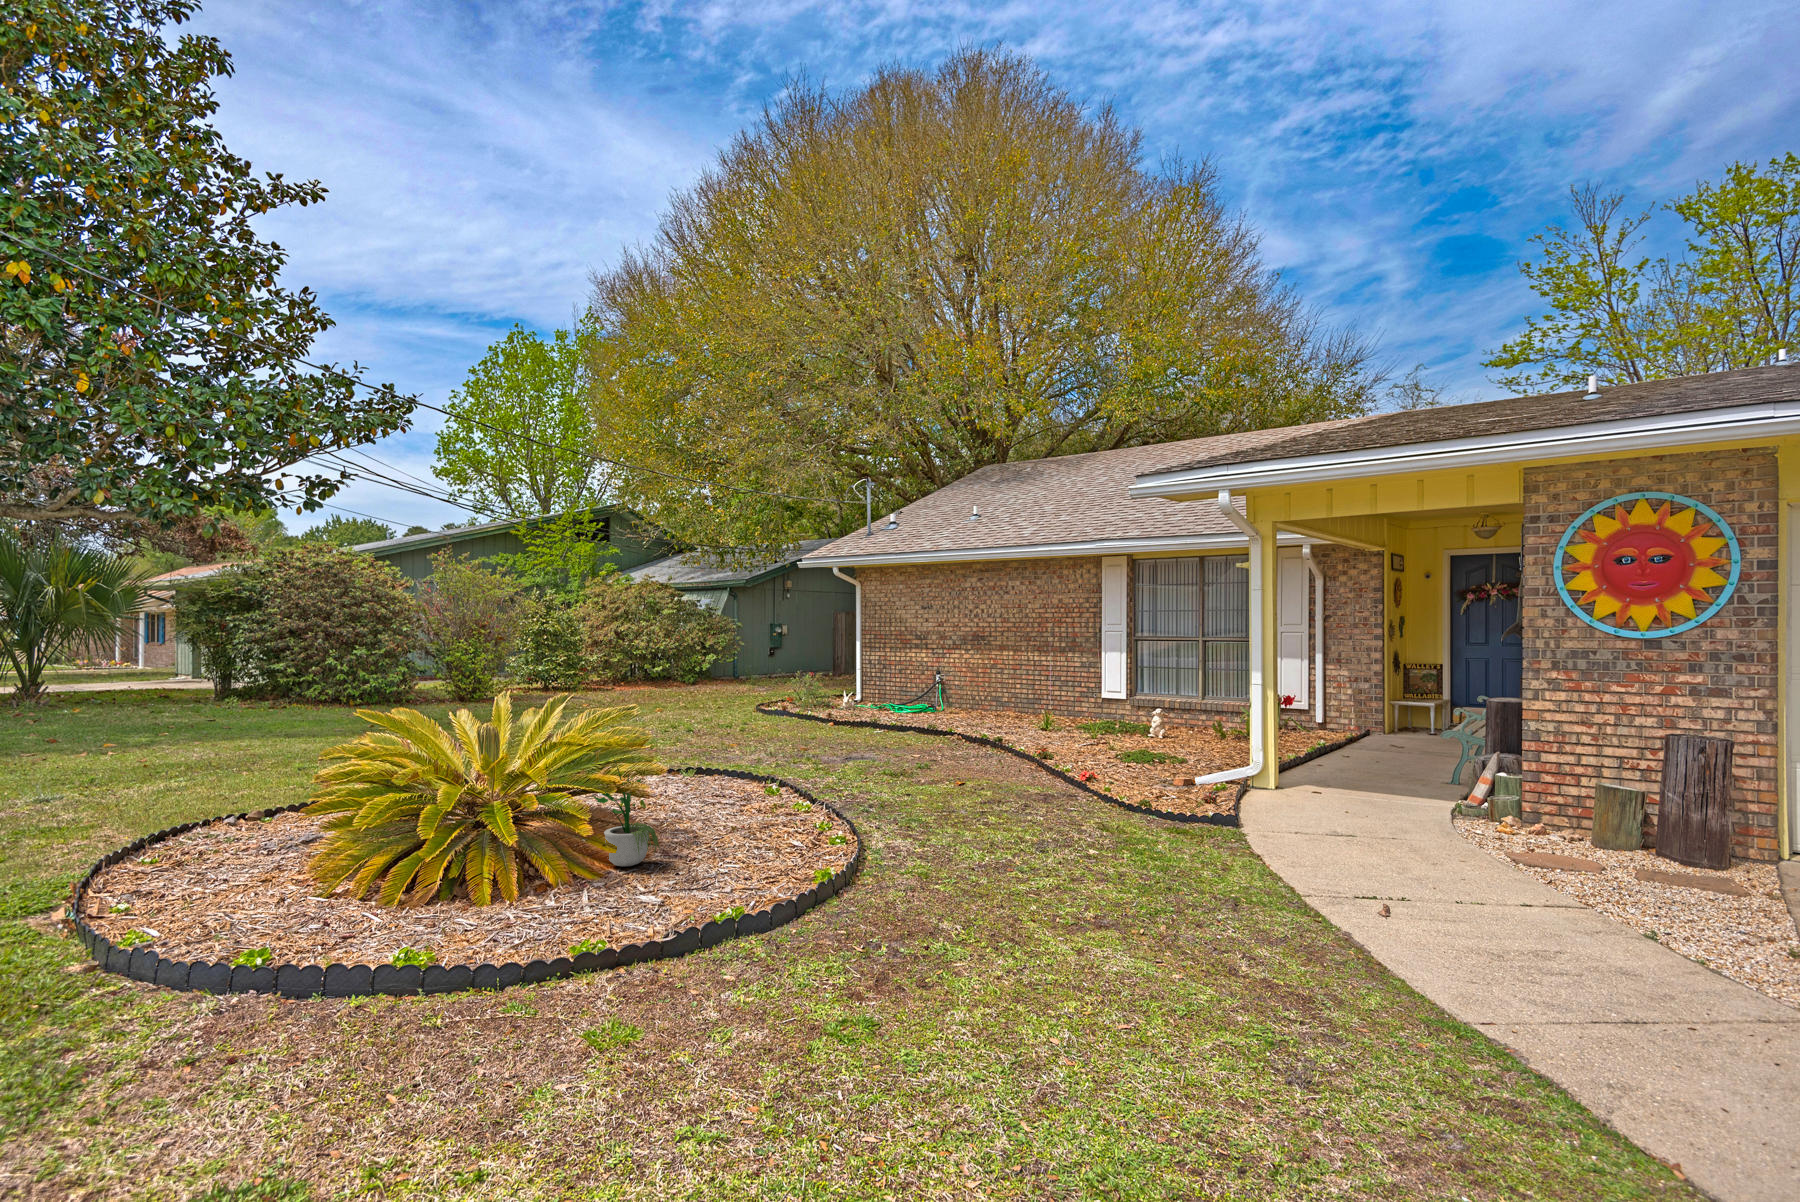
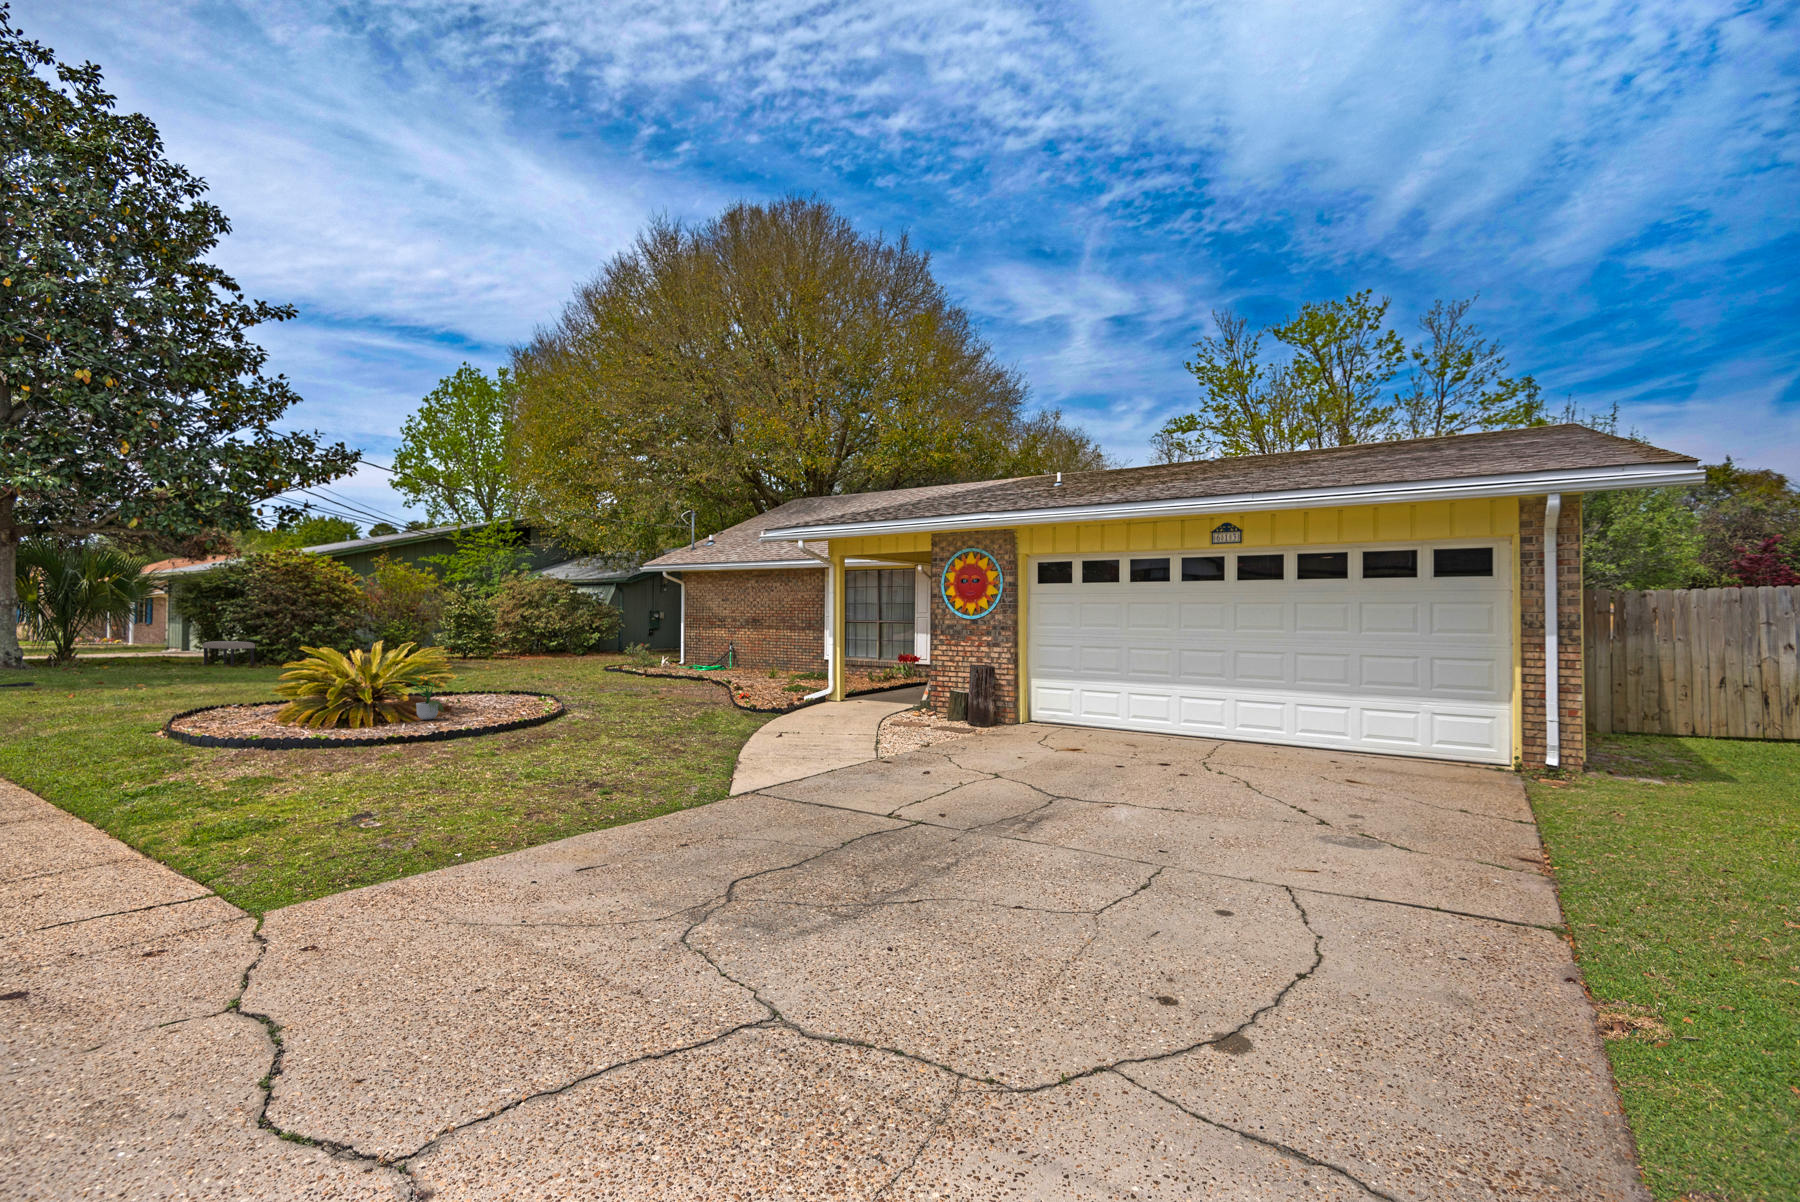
bench: none [197,671,270,707] -> present [203,641,255,666]

